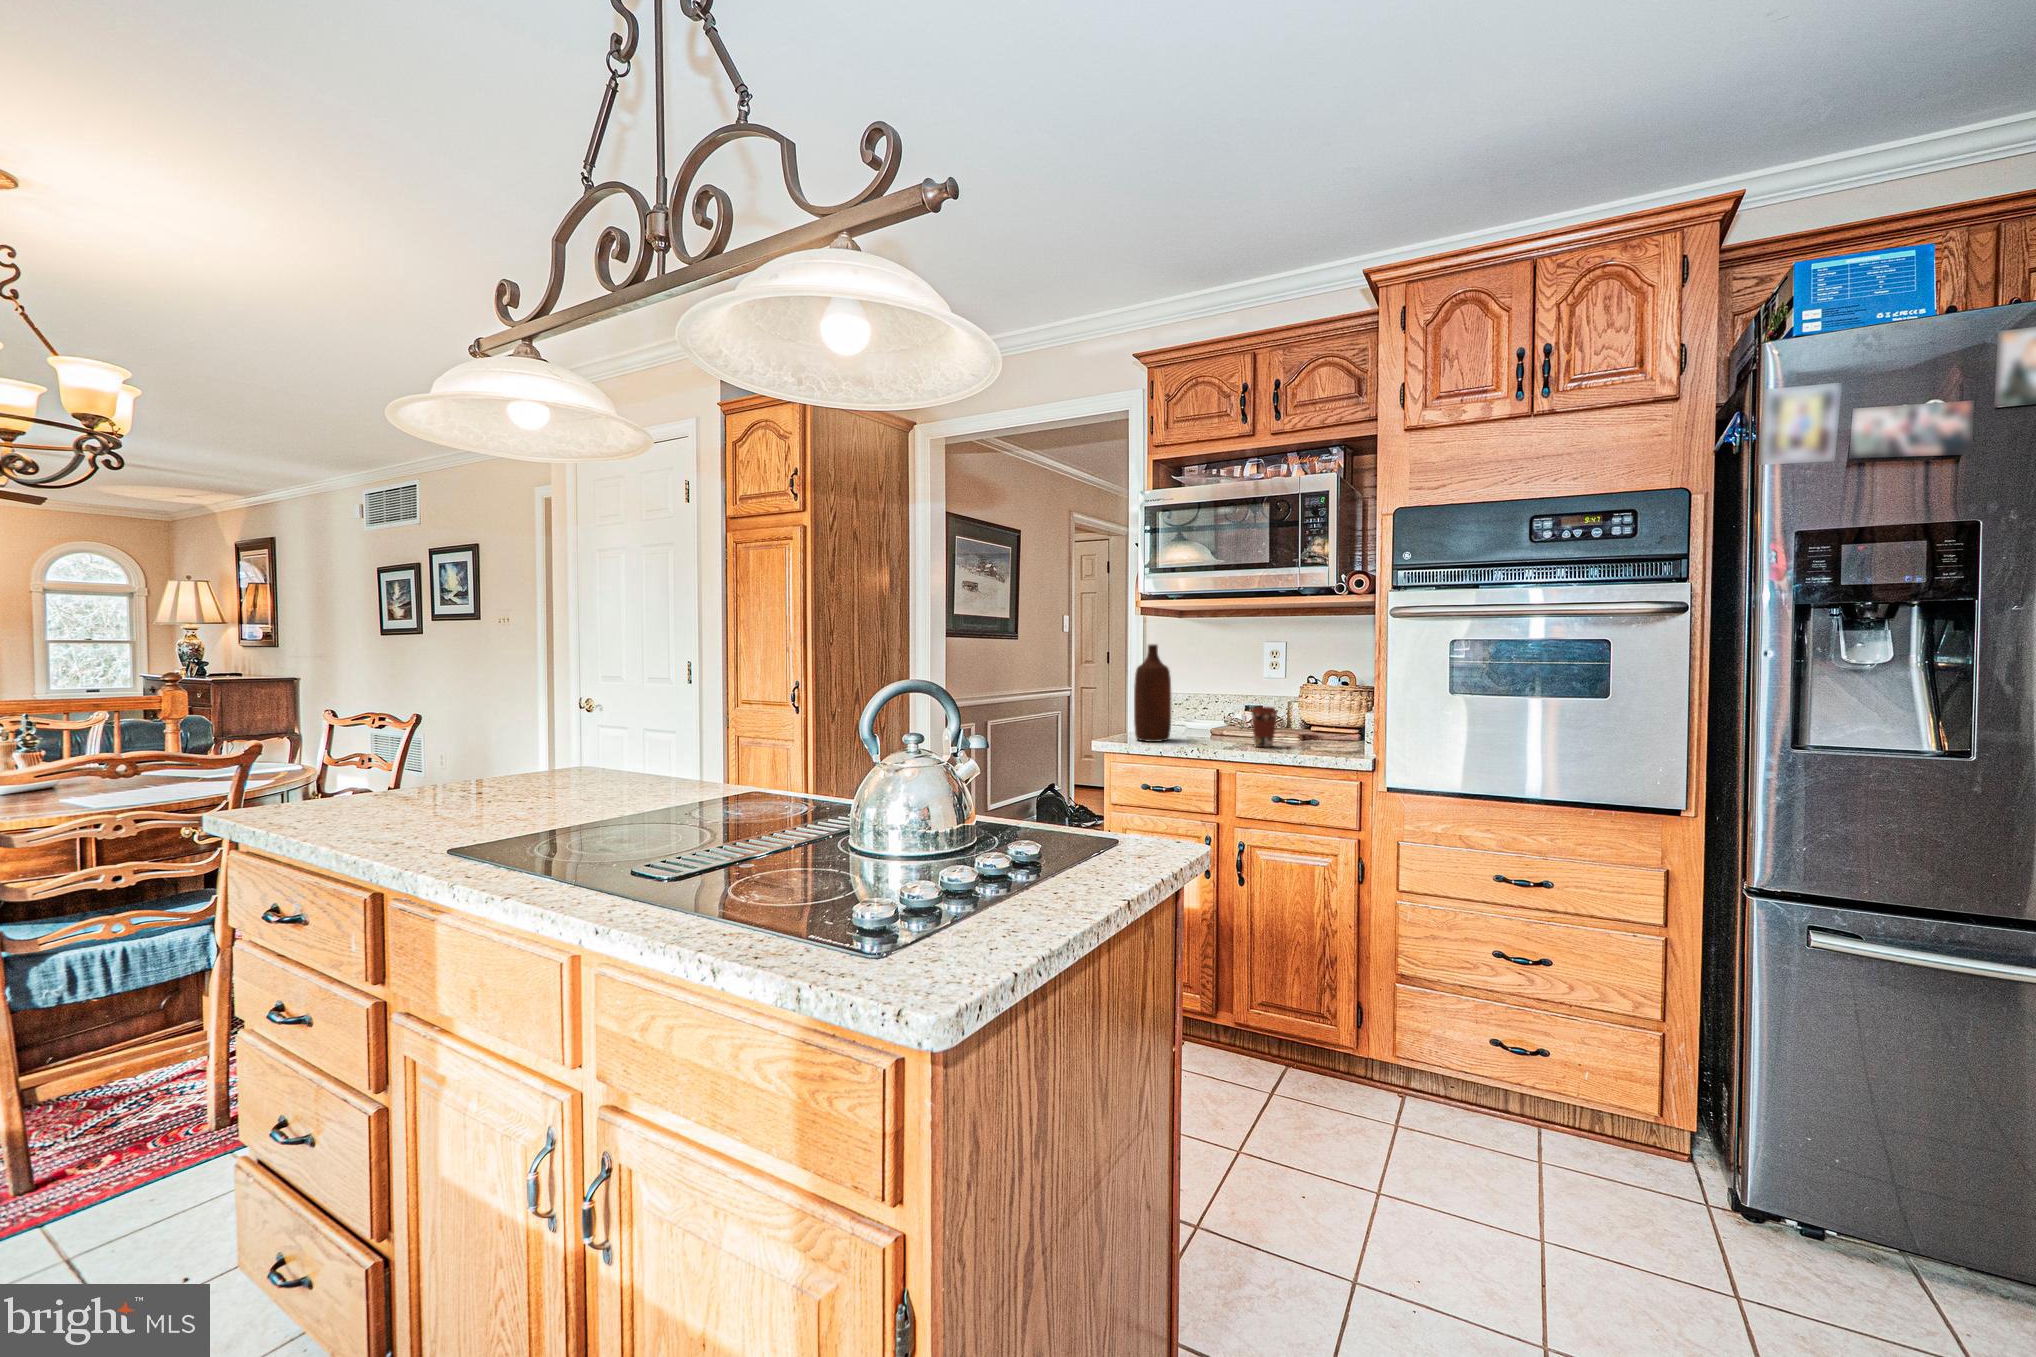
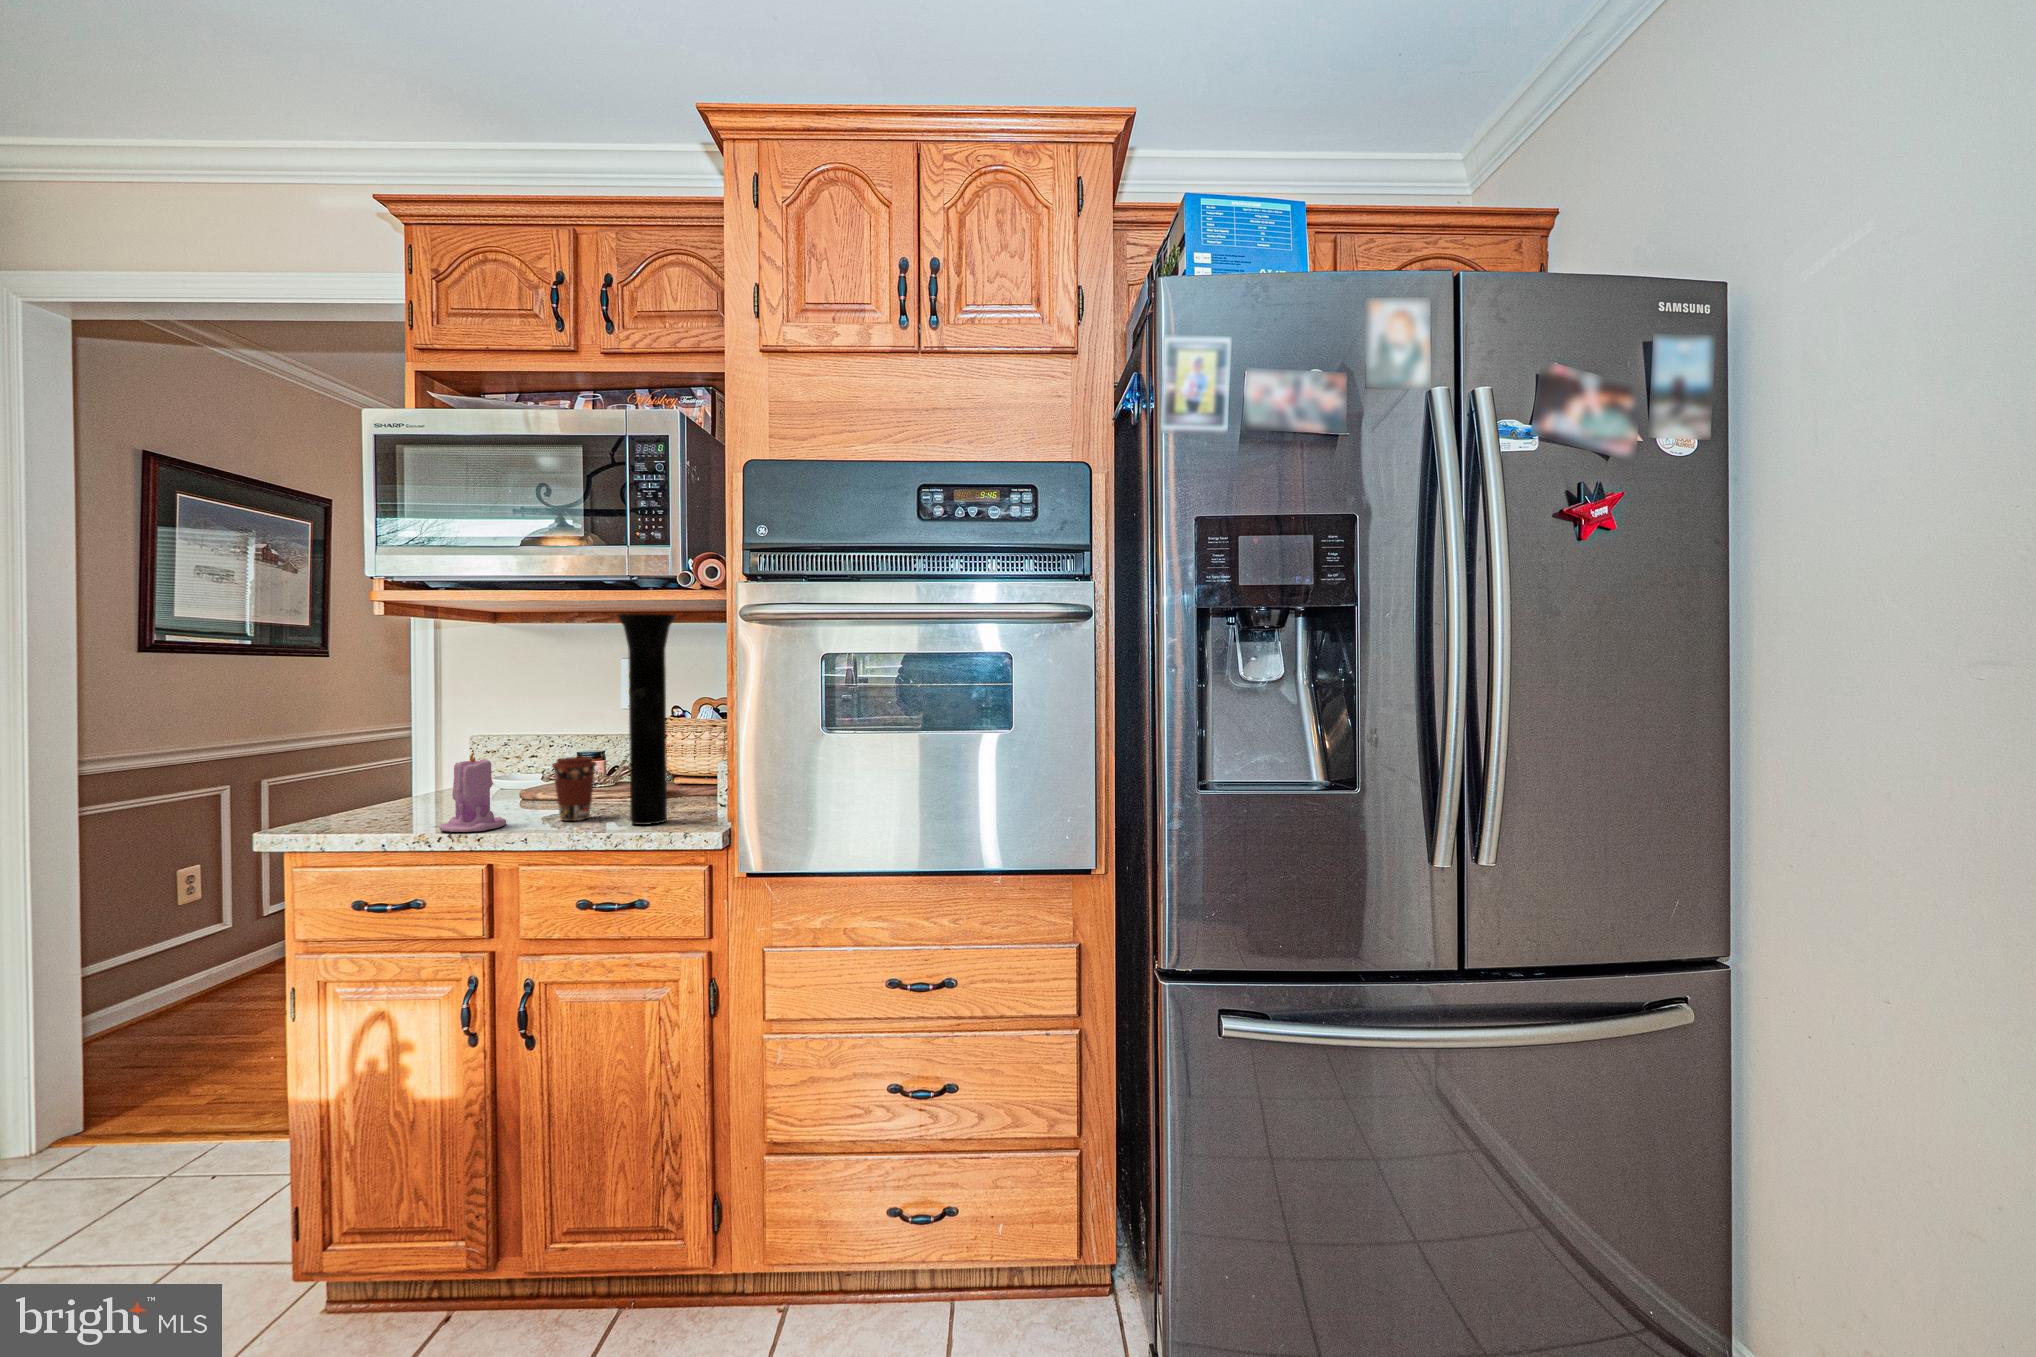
vase: none [1298,614,1337,752] -> present [617,613,675,825]
bottle: present [1134,644,1171,742] -> none [357,662,429,823]
candle: none [1187,699,1223,749] -> present [439,750,506,832]

